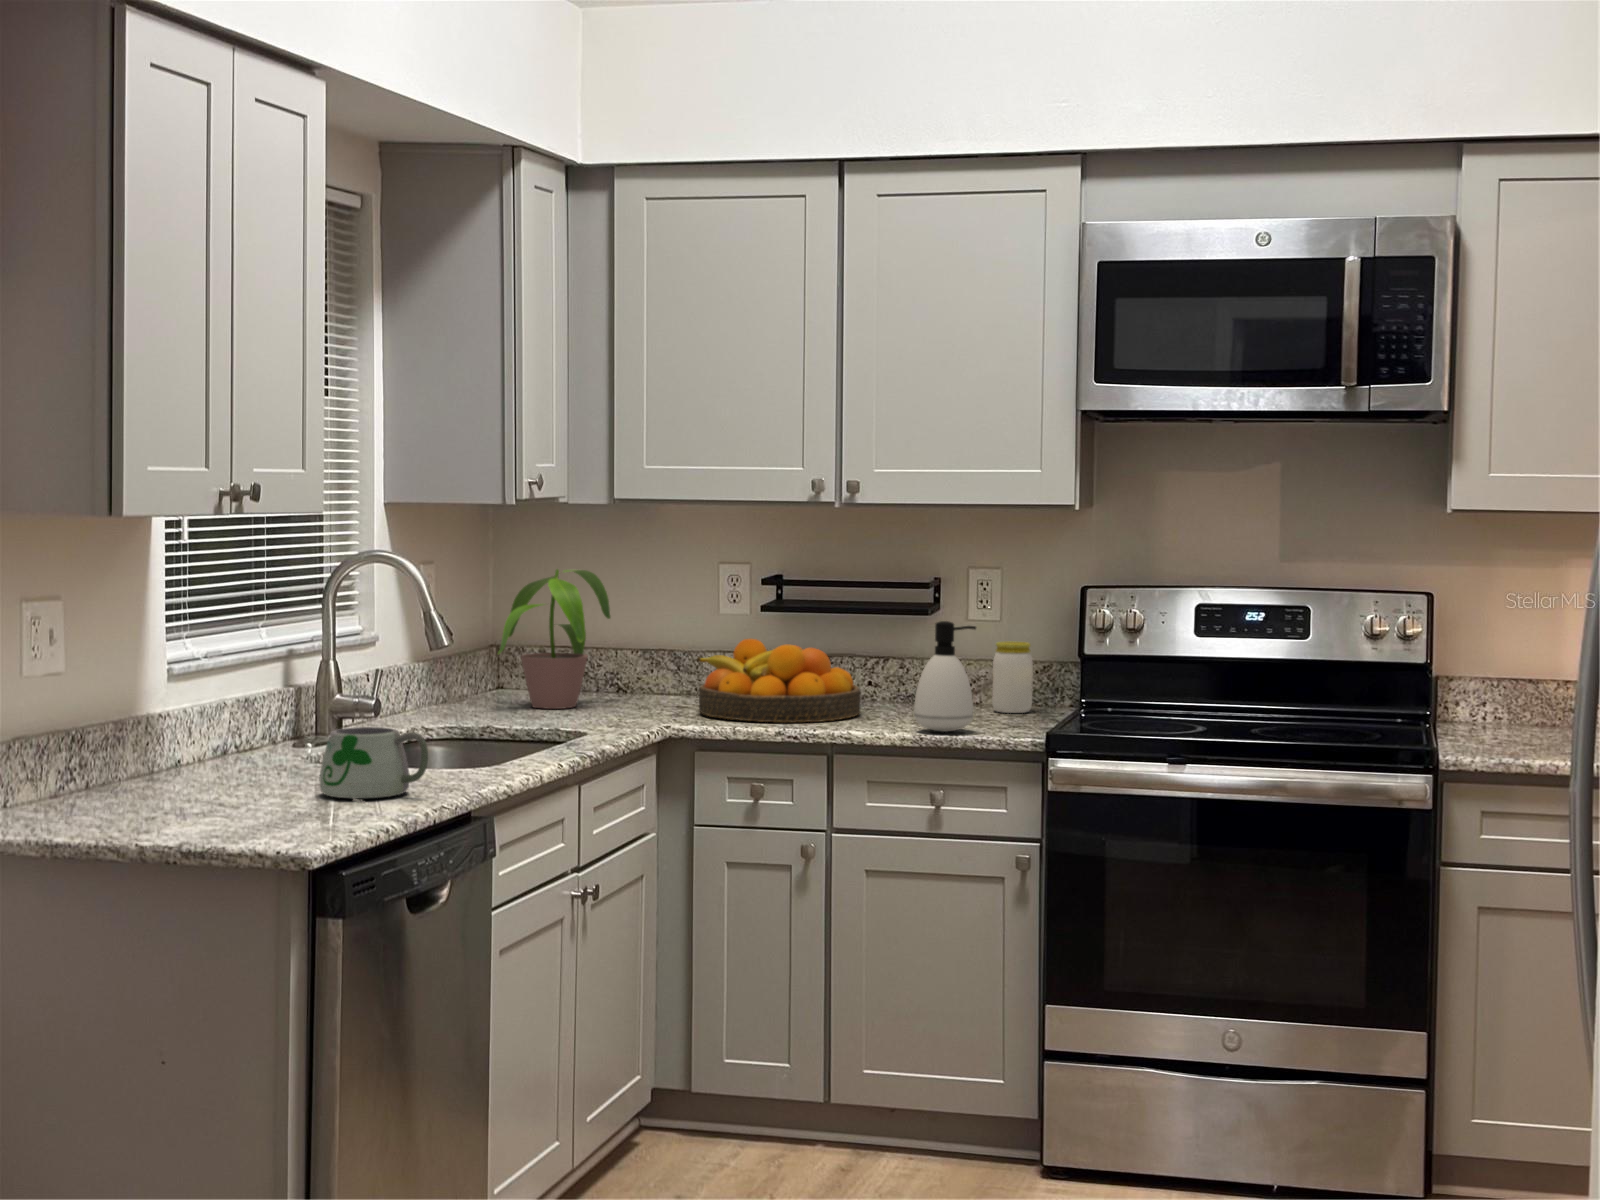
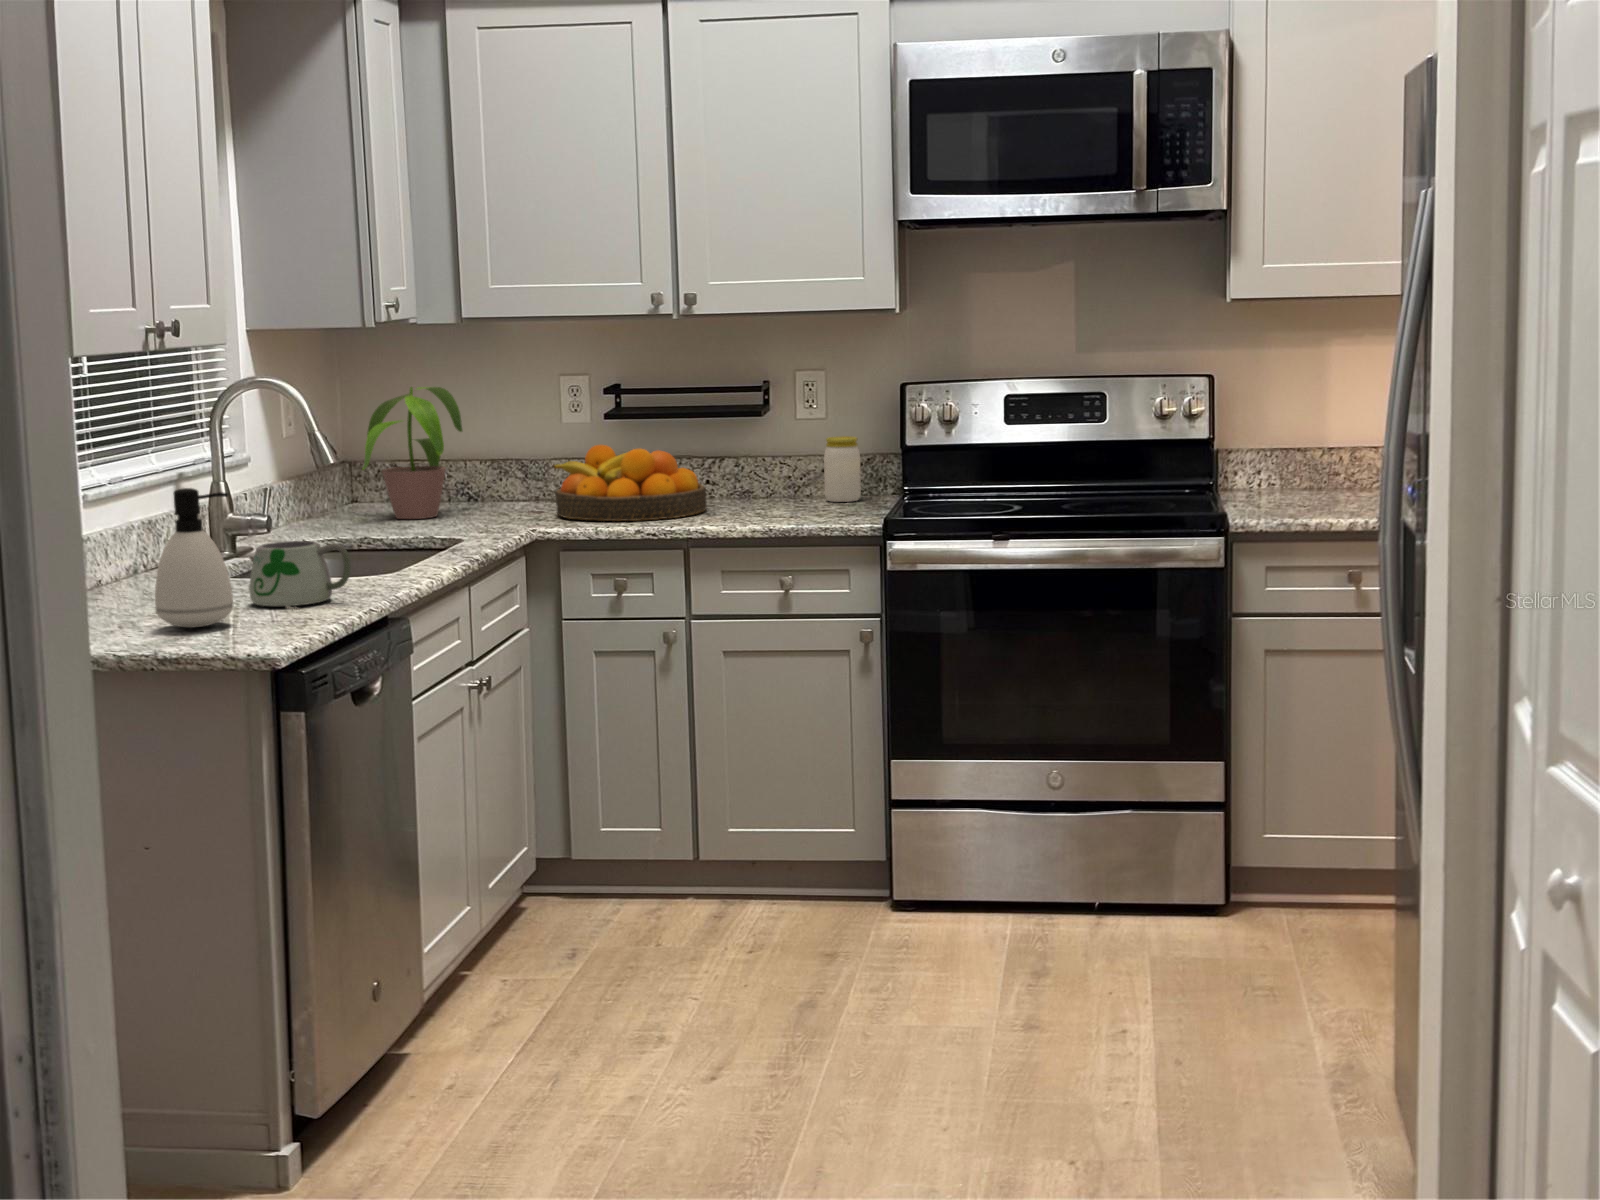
soap dispenser: present [914,621,976,732] -> present [155,488,234,628]

